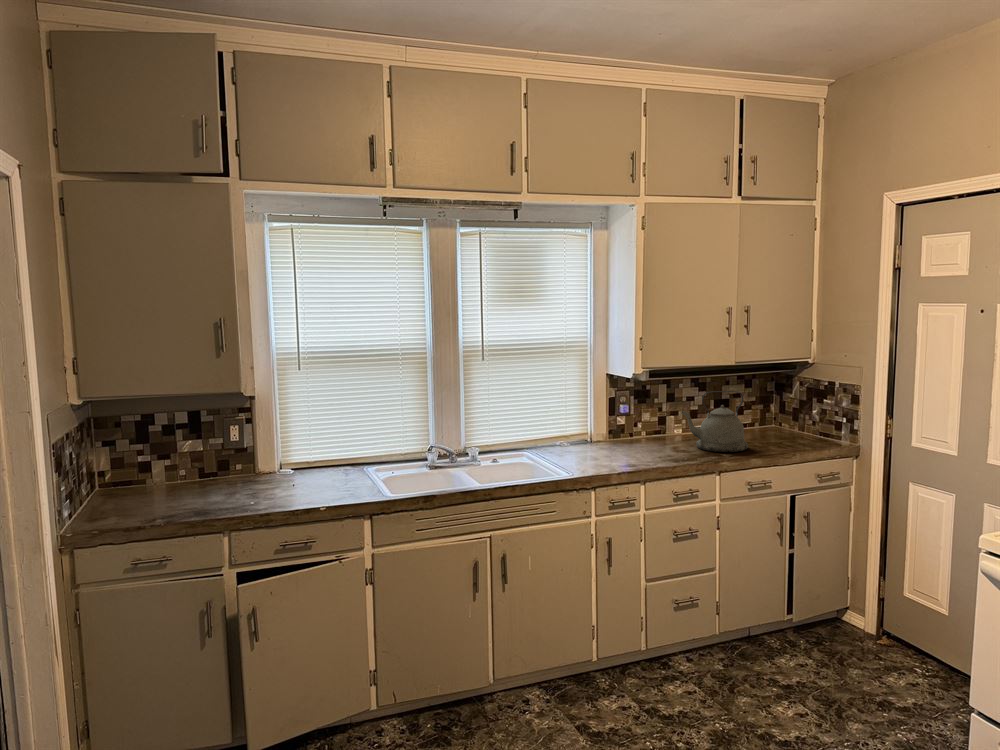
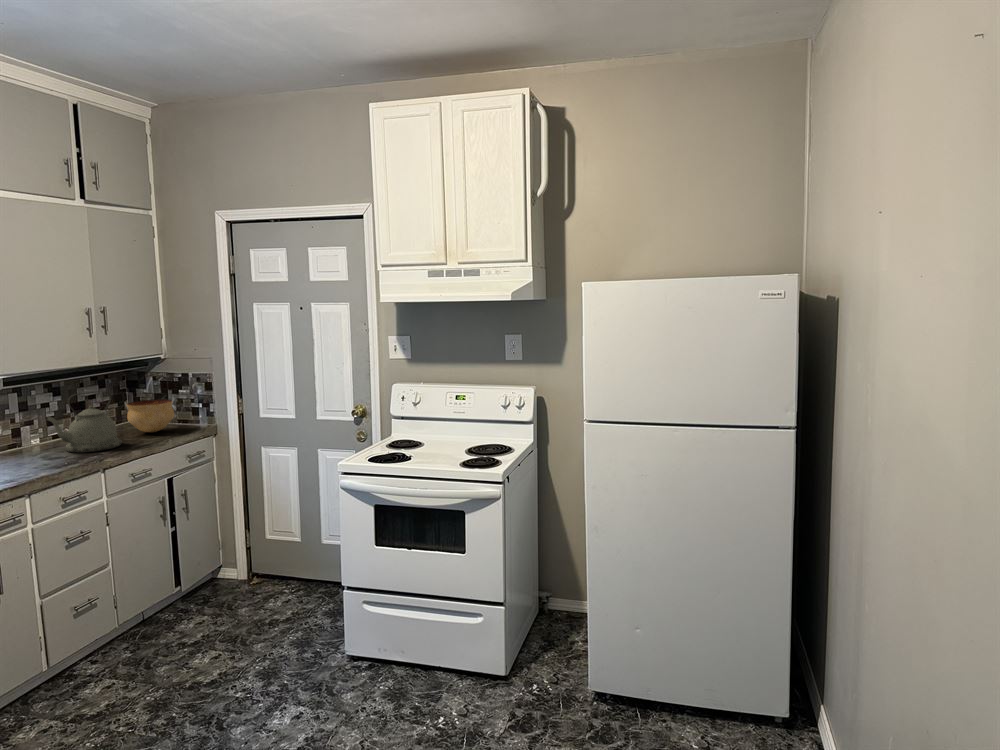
bowl: none [763,406,812,441] -> present [127,399,174,432]

